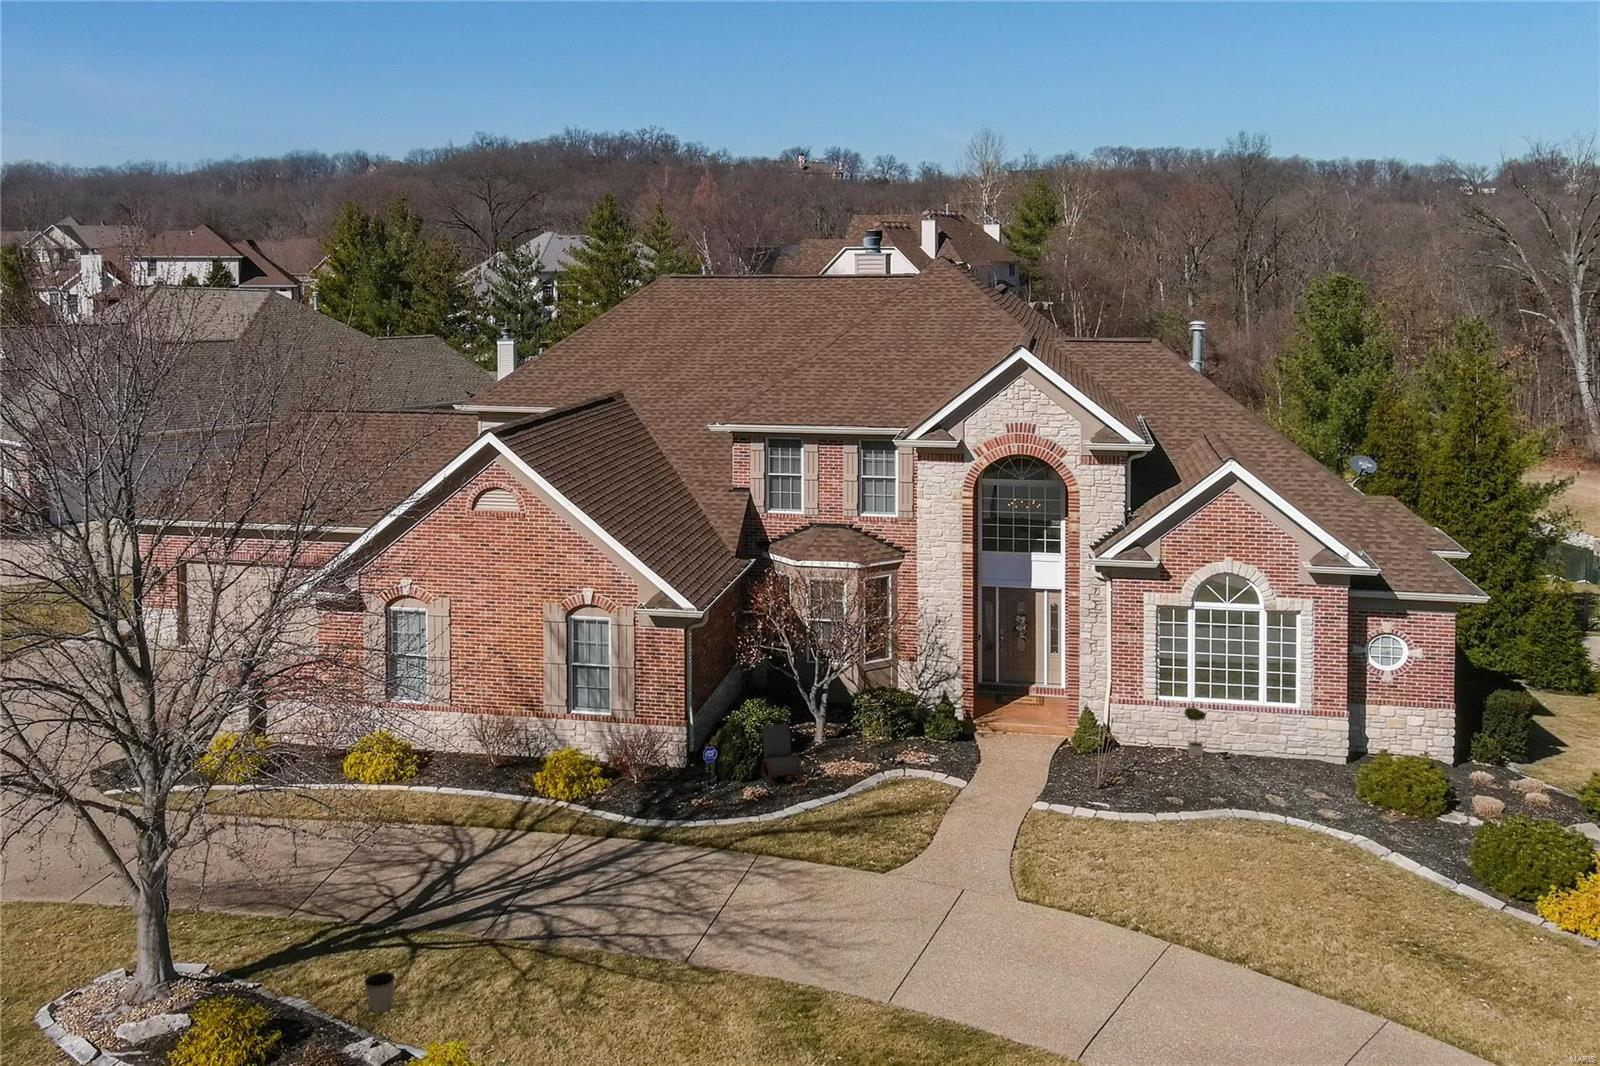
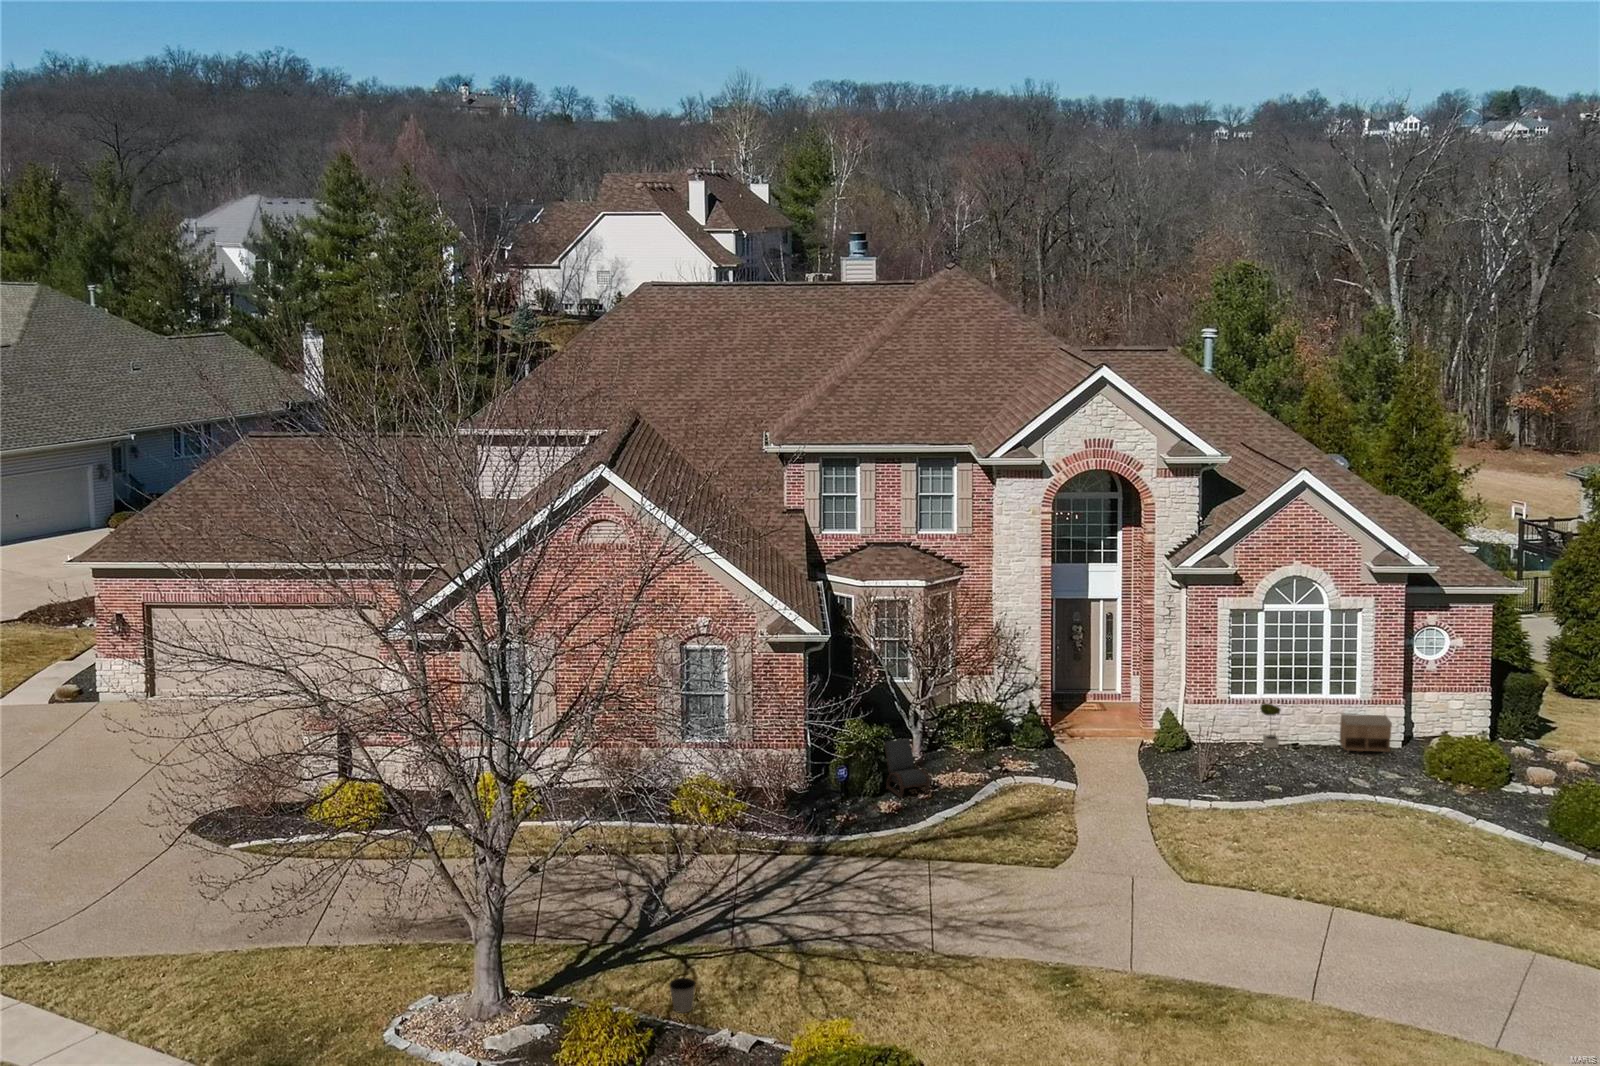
storage bench: none [1272,723,1327,769] -> present [1340,714,1392,753]

